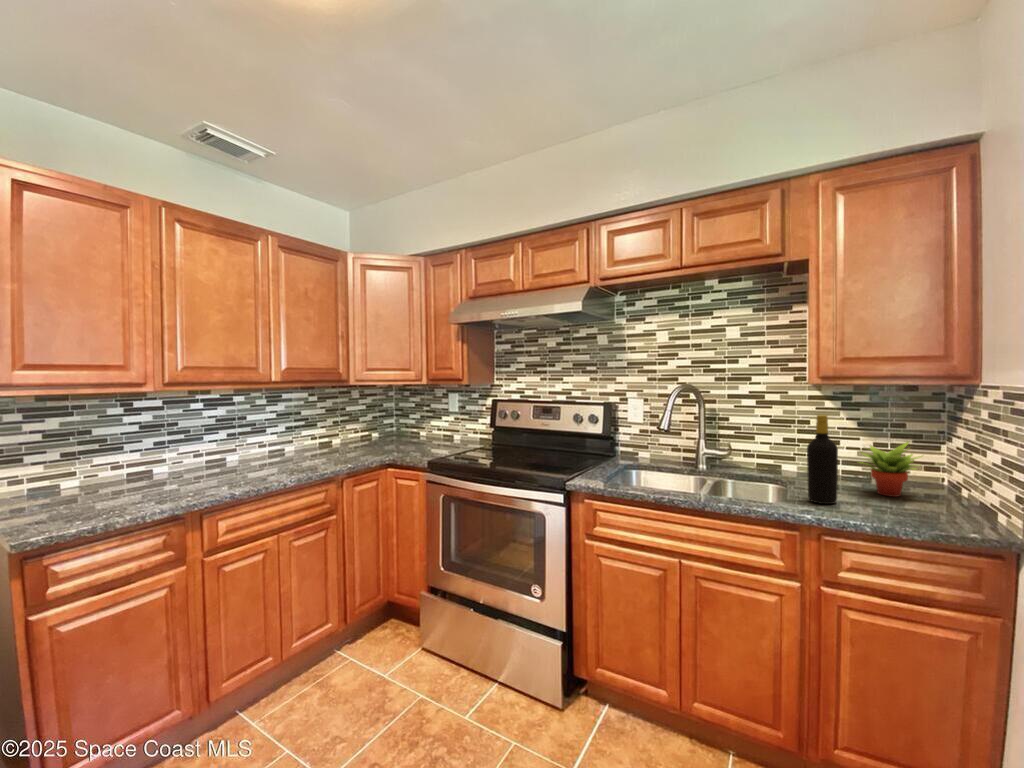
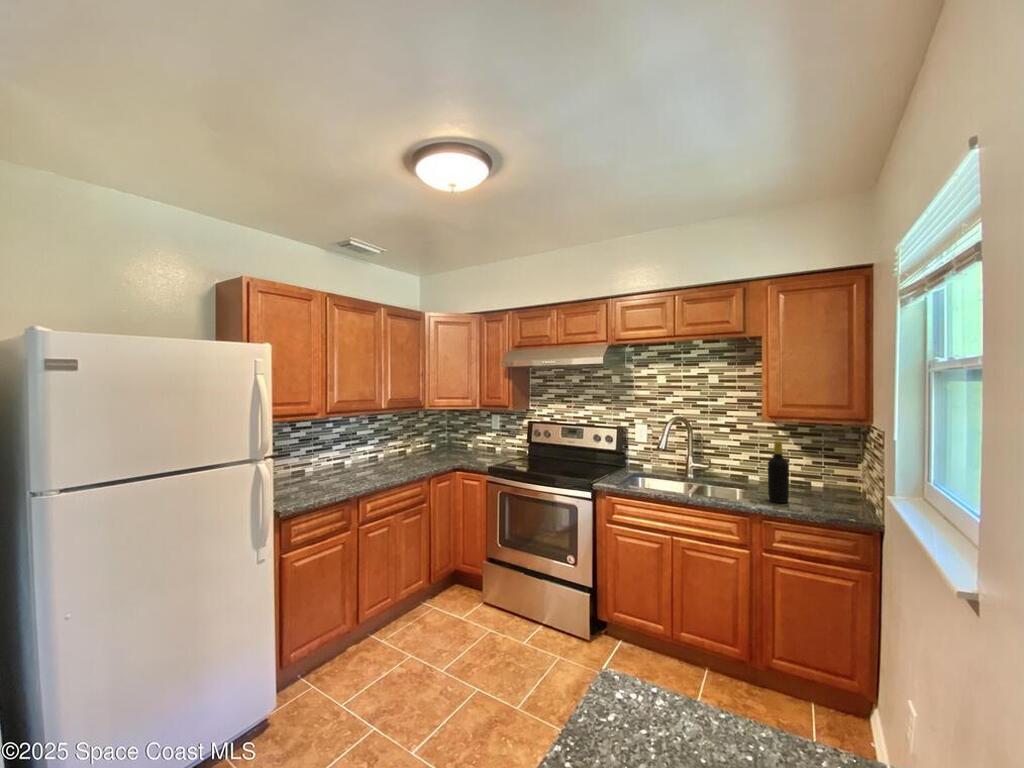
succulent plant: present [860,441,922,497] -> none [801,461,847,499]

